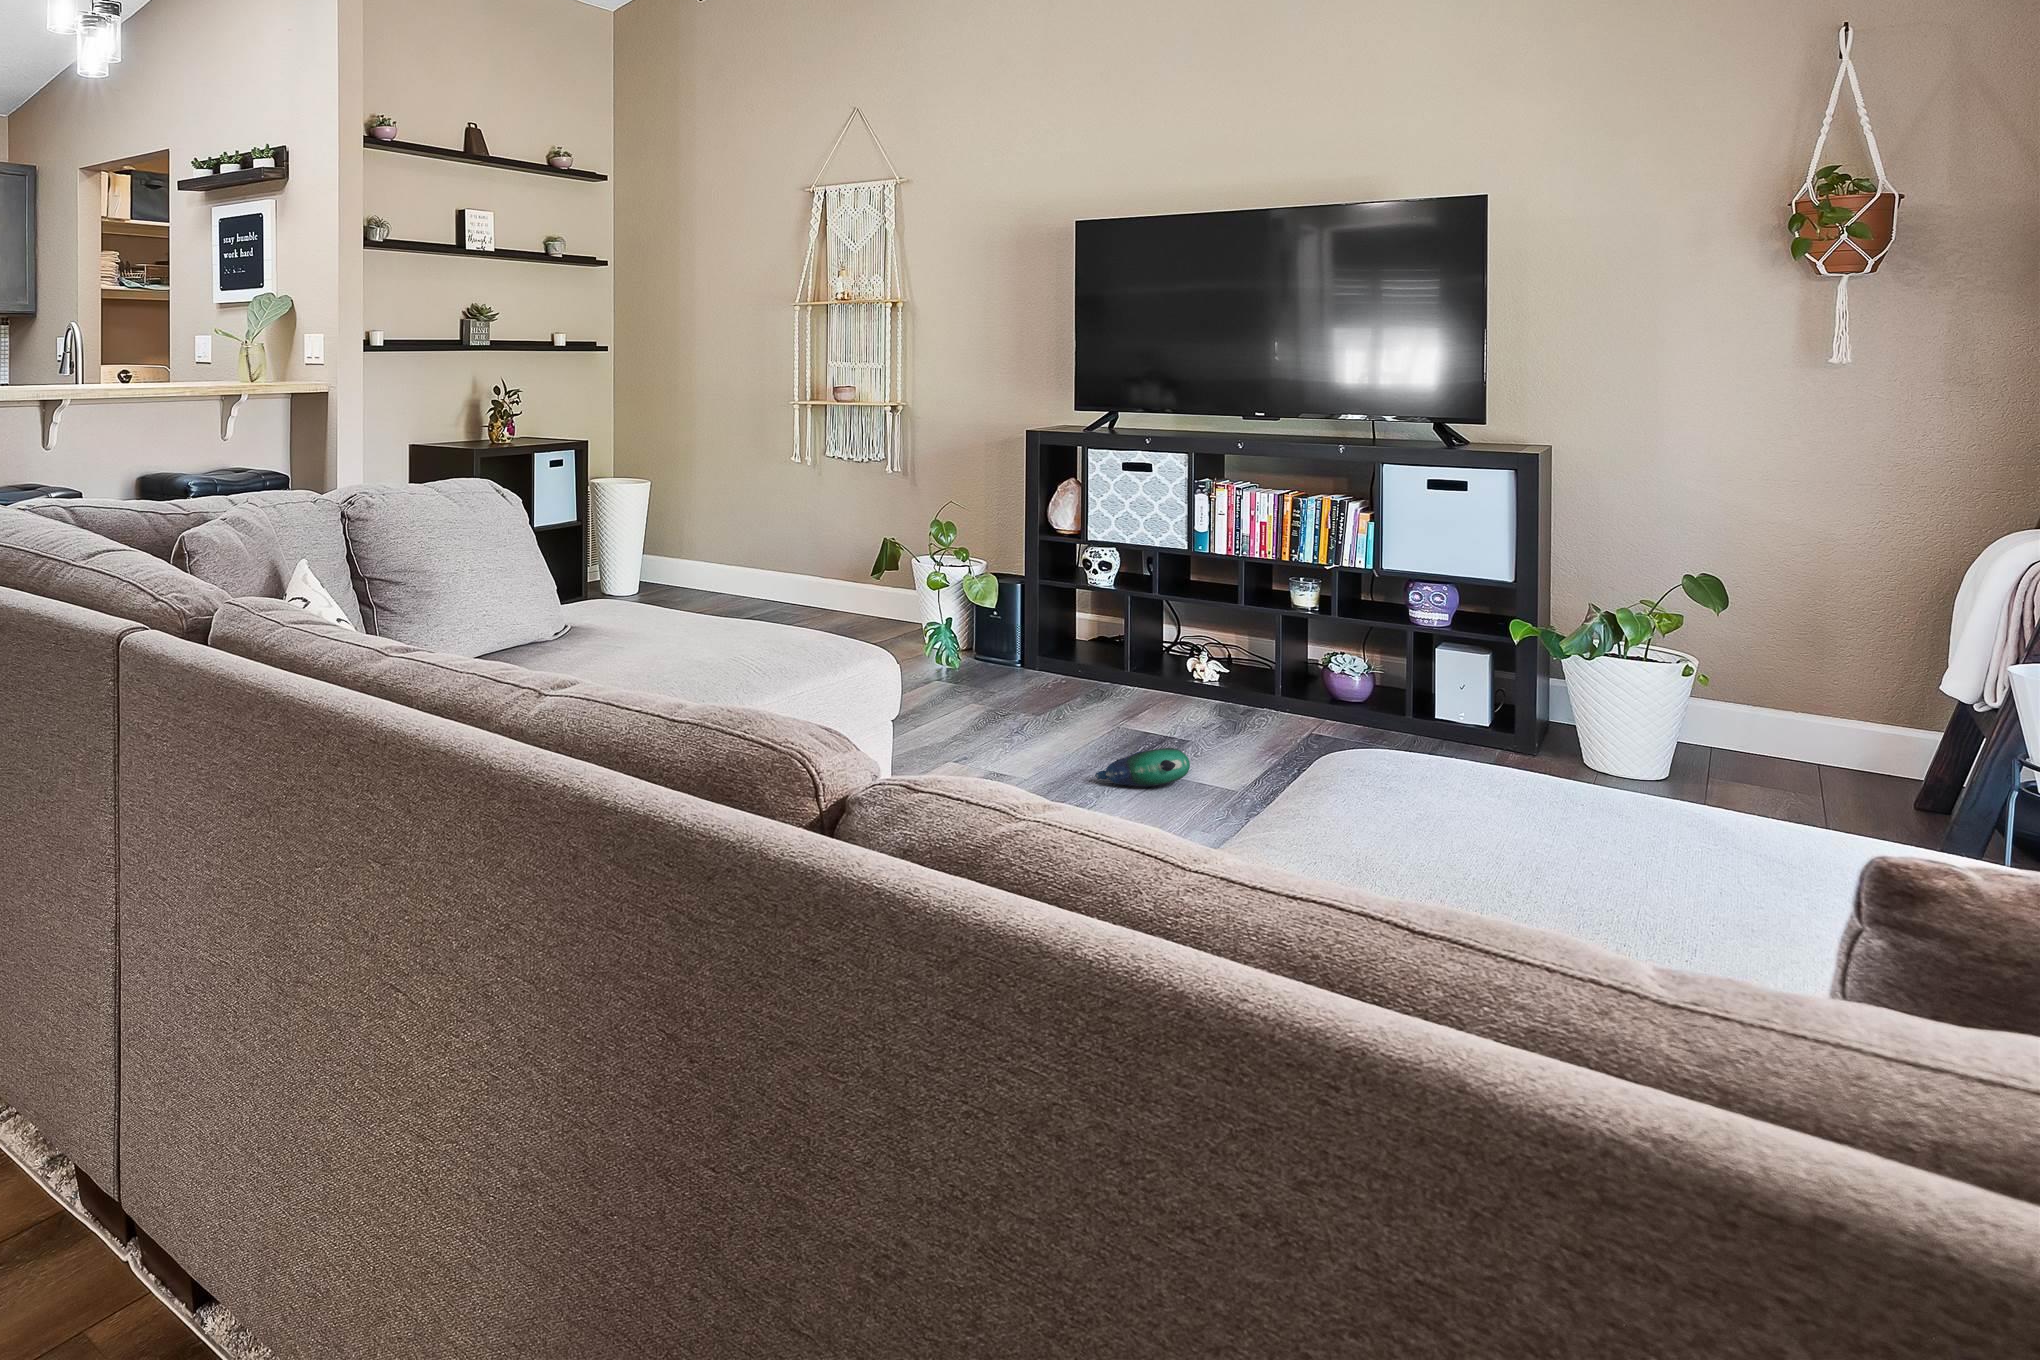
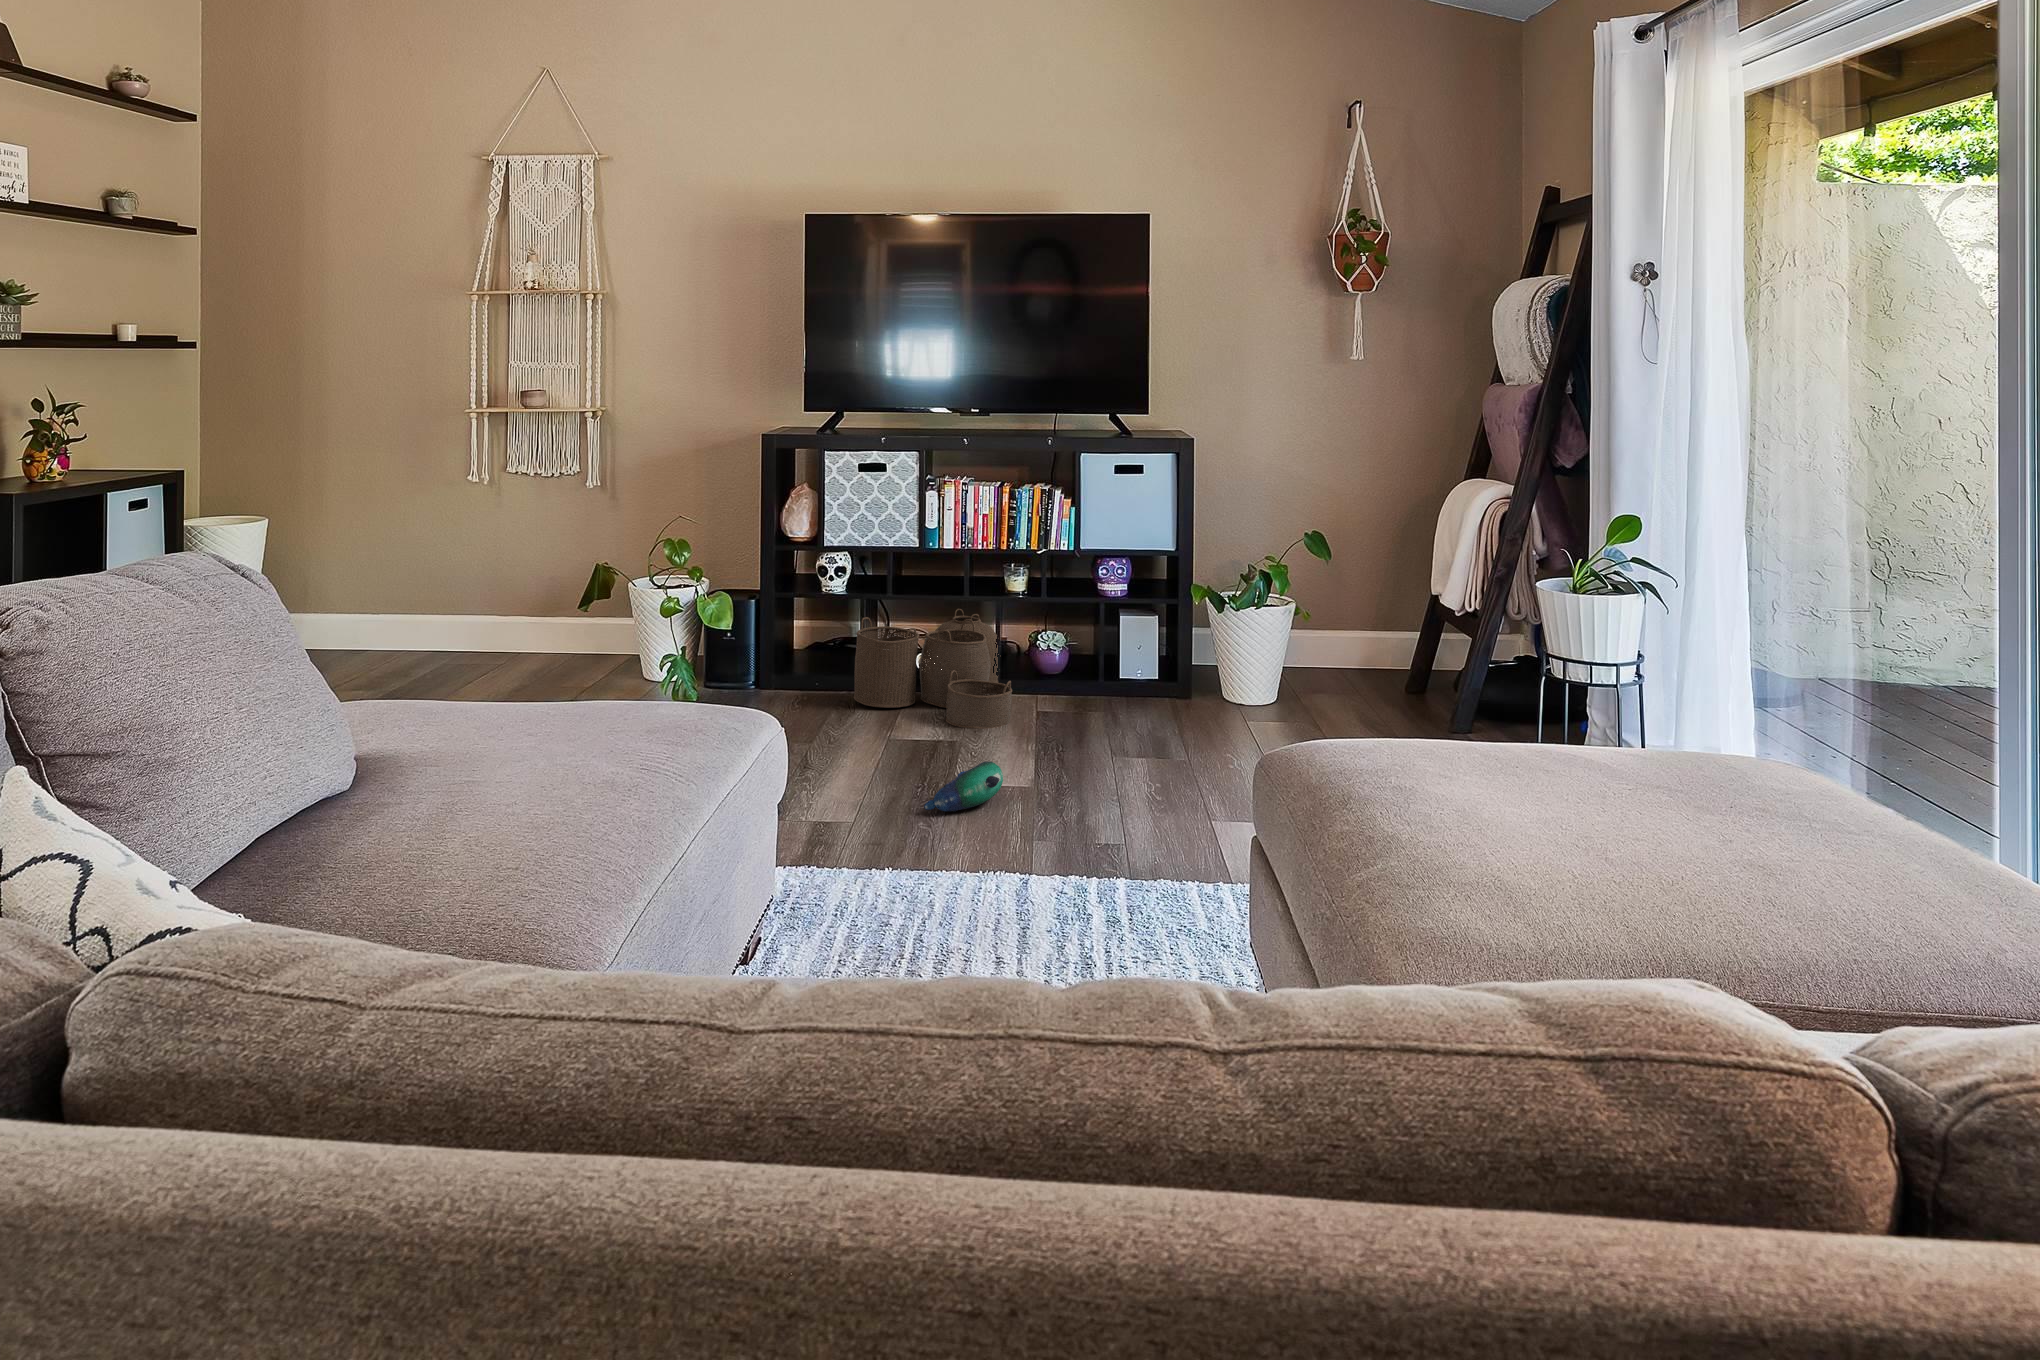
woven basket: none [1106,610,1286,736] -> present [854,609,1012,729]

